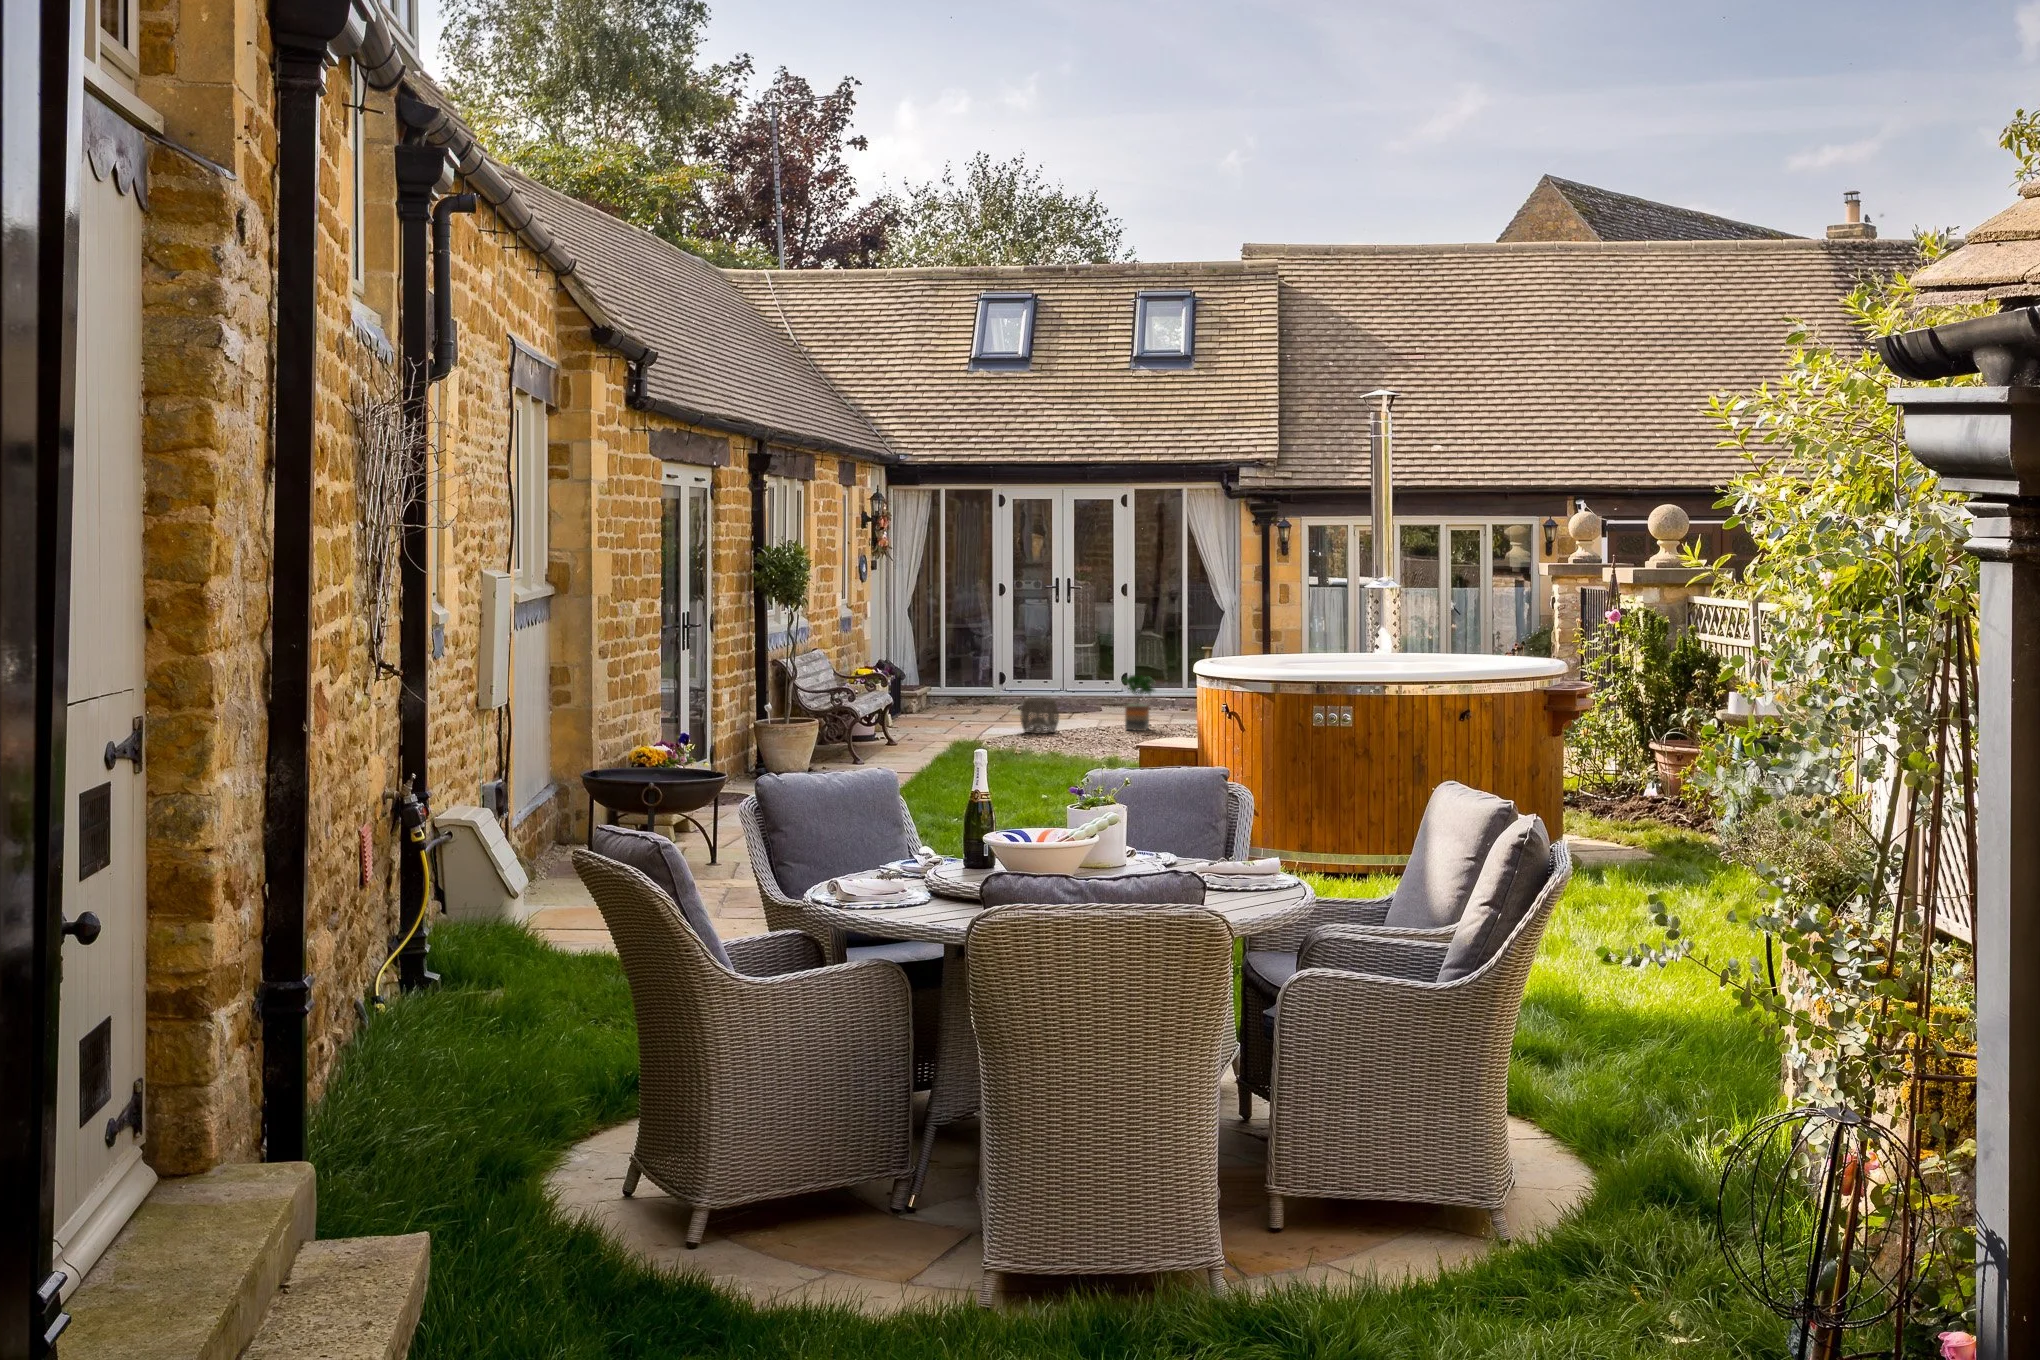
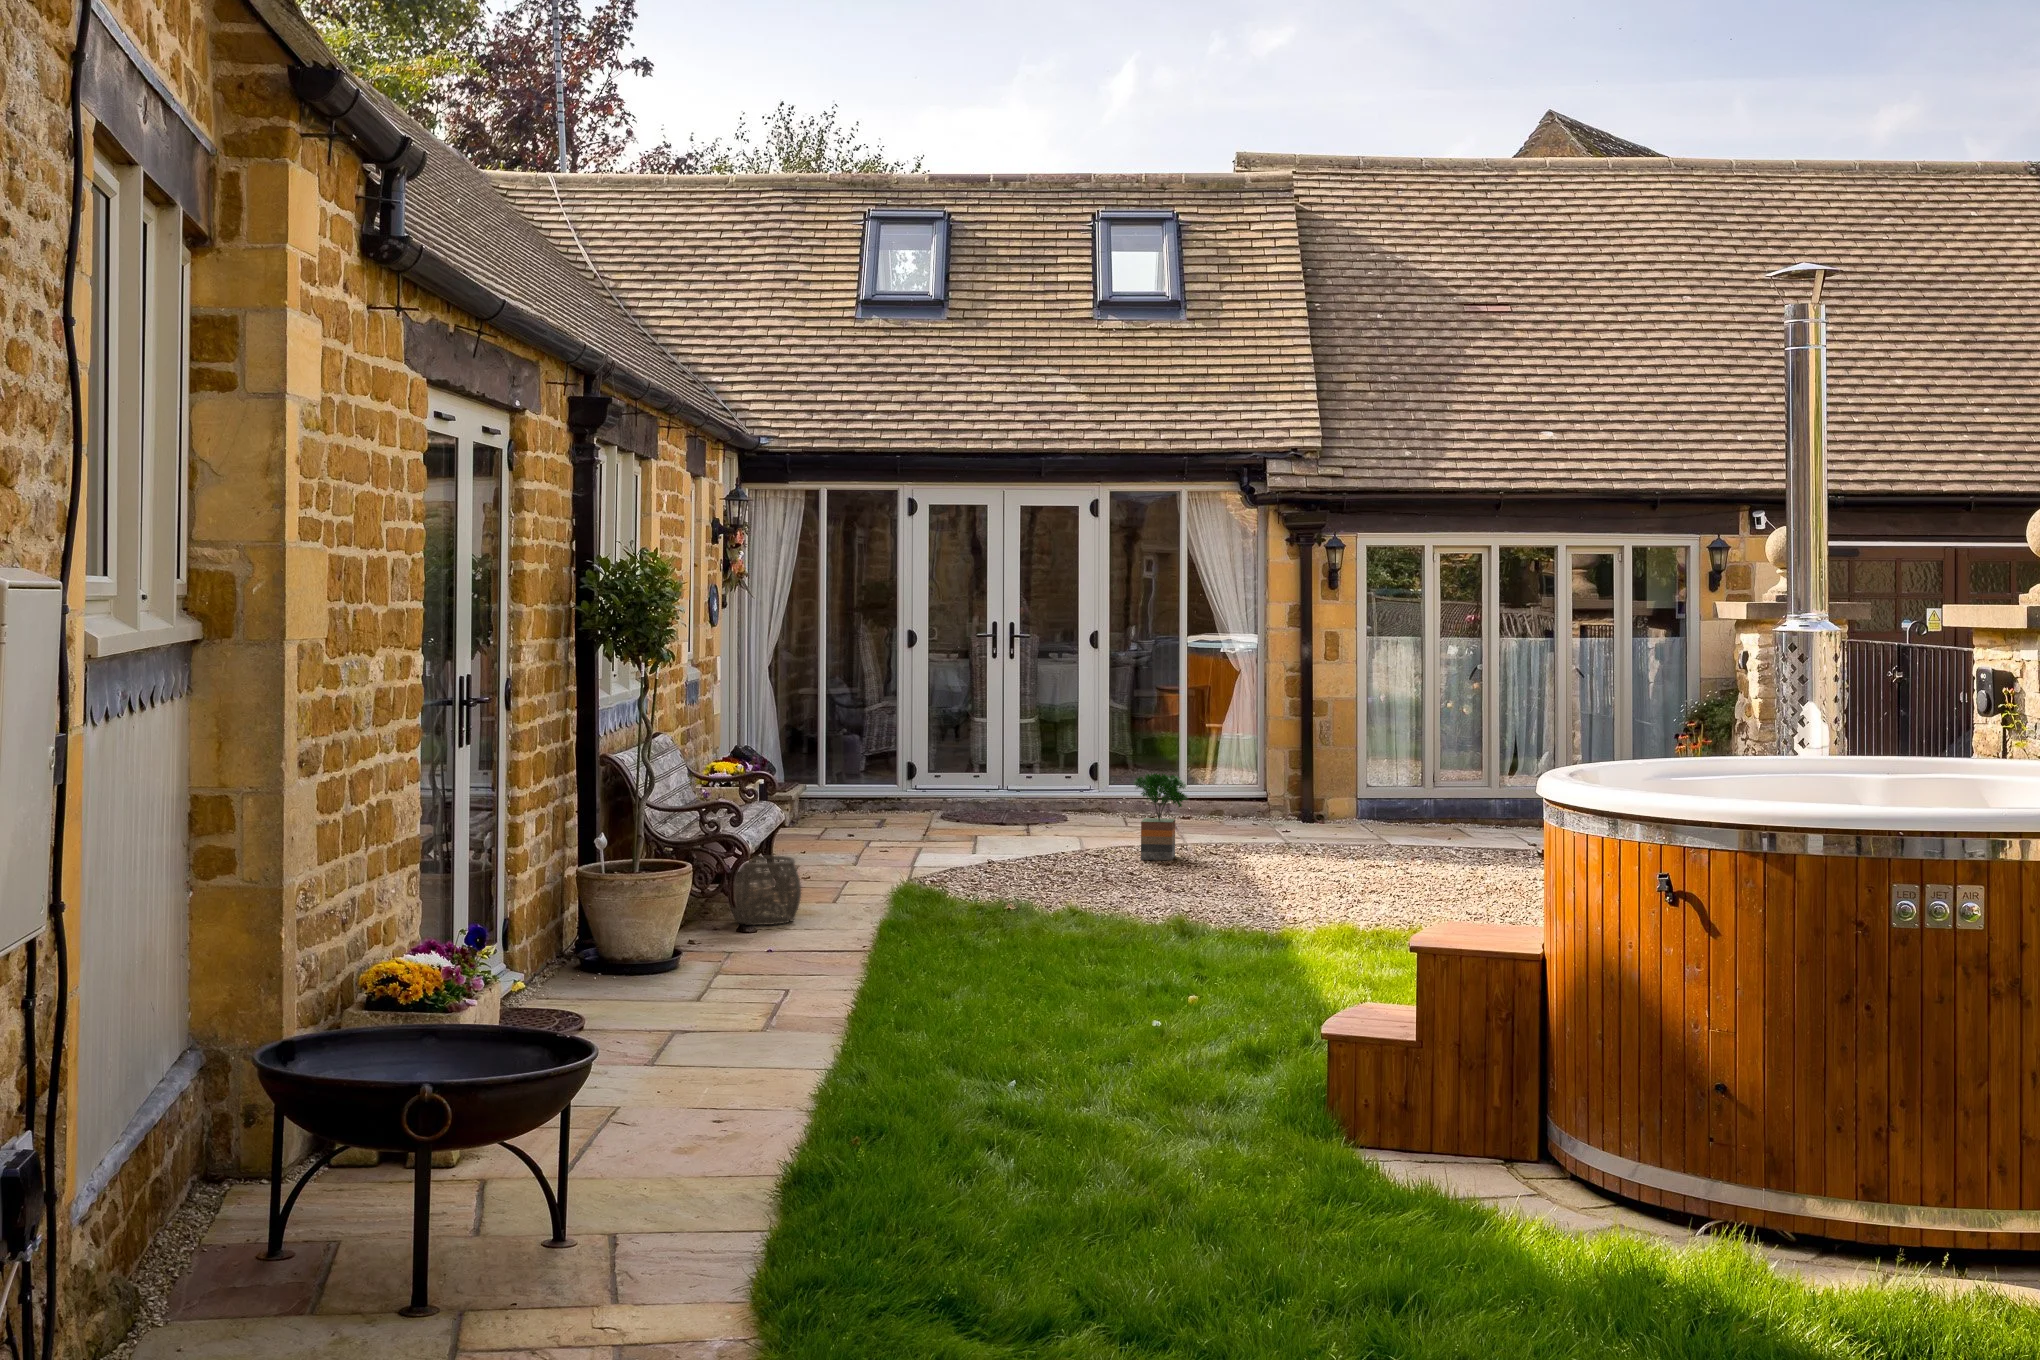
woven basket: present [1020,698,1059,734] -> present [731,856,801,925]

